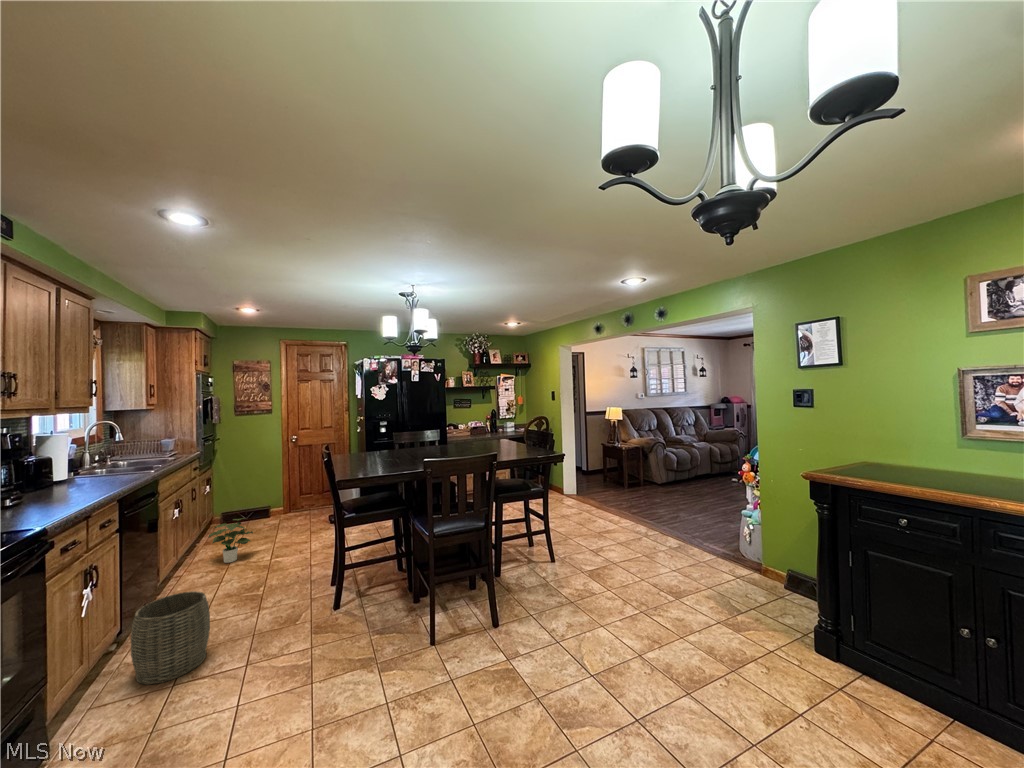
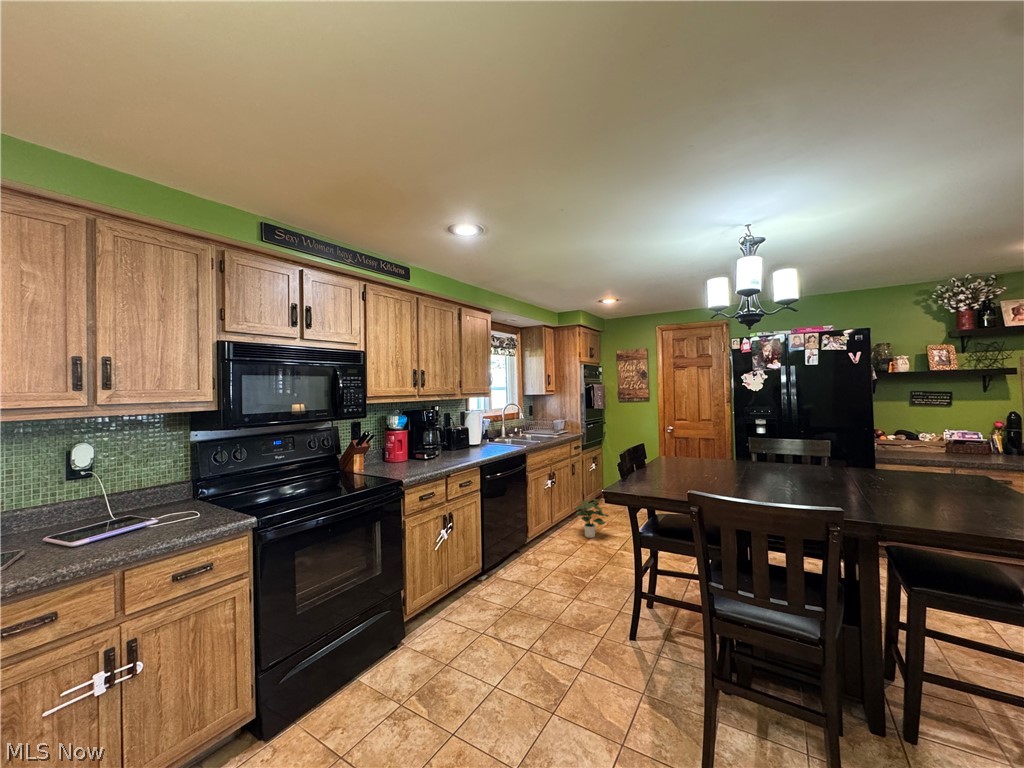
woven basket: present [131,591,210,685] -> none [468,554,519,628]

